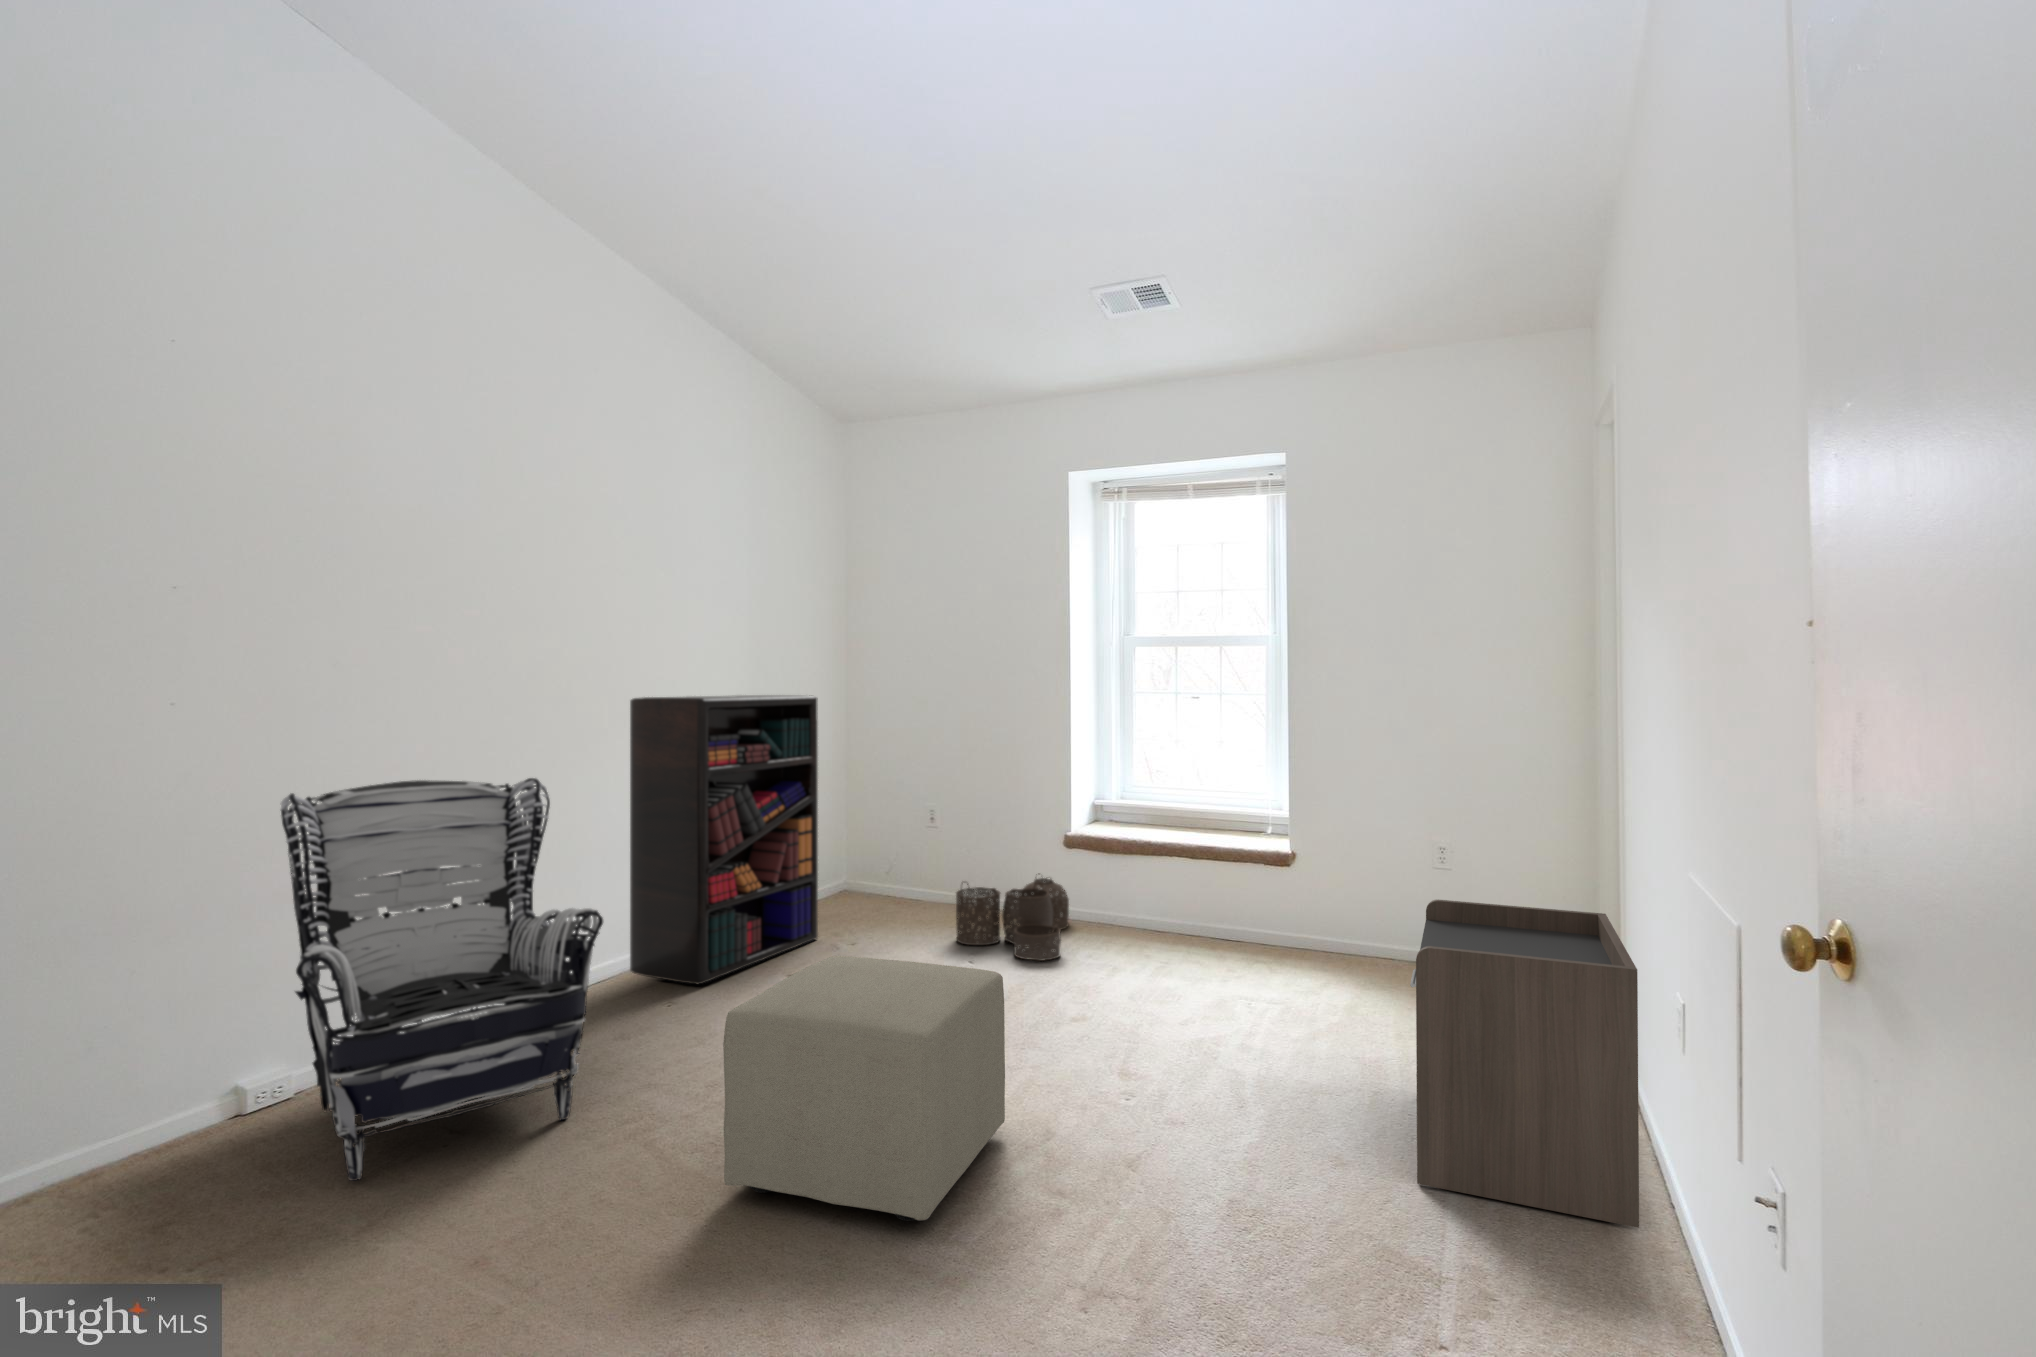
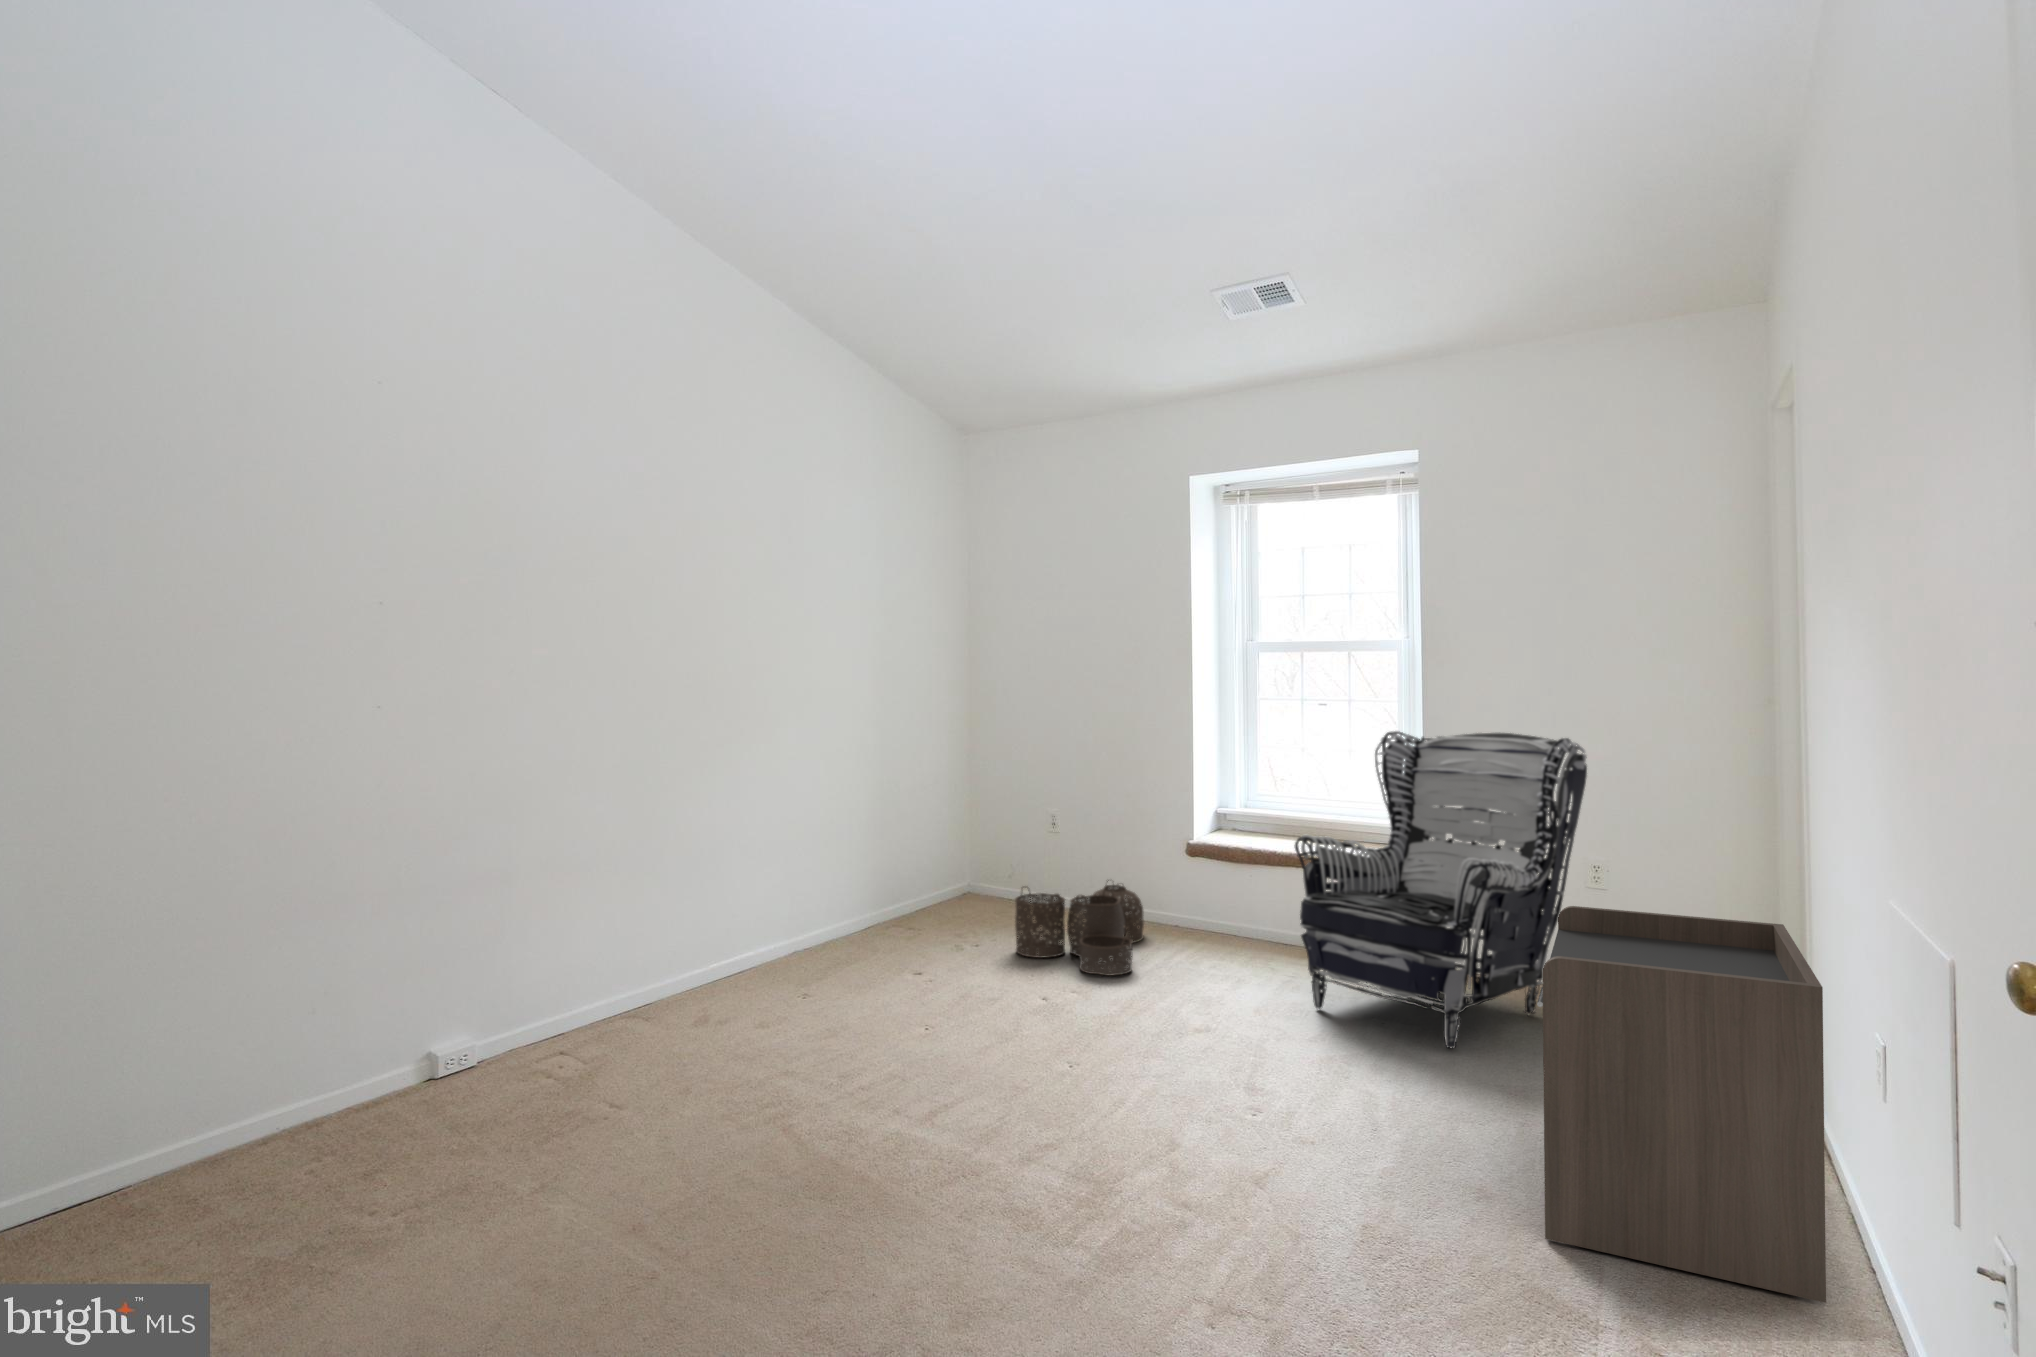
bookshelf: present [630,695,818,984] -> none [659,679,863,993]
armchair: present [281,778,603,1181] -> present [1295,731,1587,1048]
ottoman: present [723,956,1005,1221] -> none [740,958,1058,1255]

